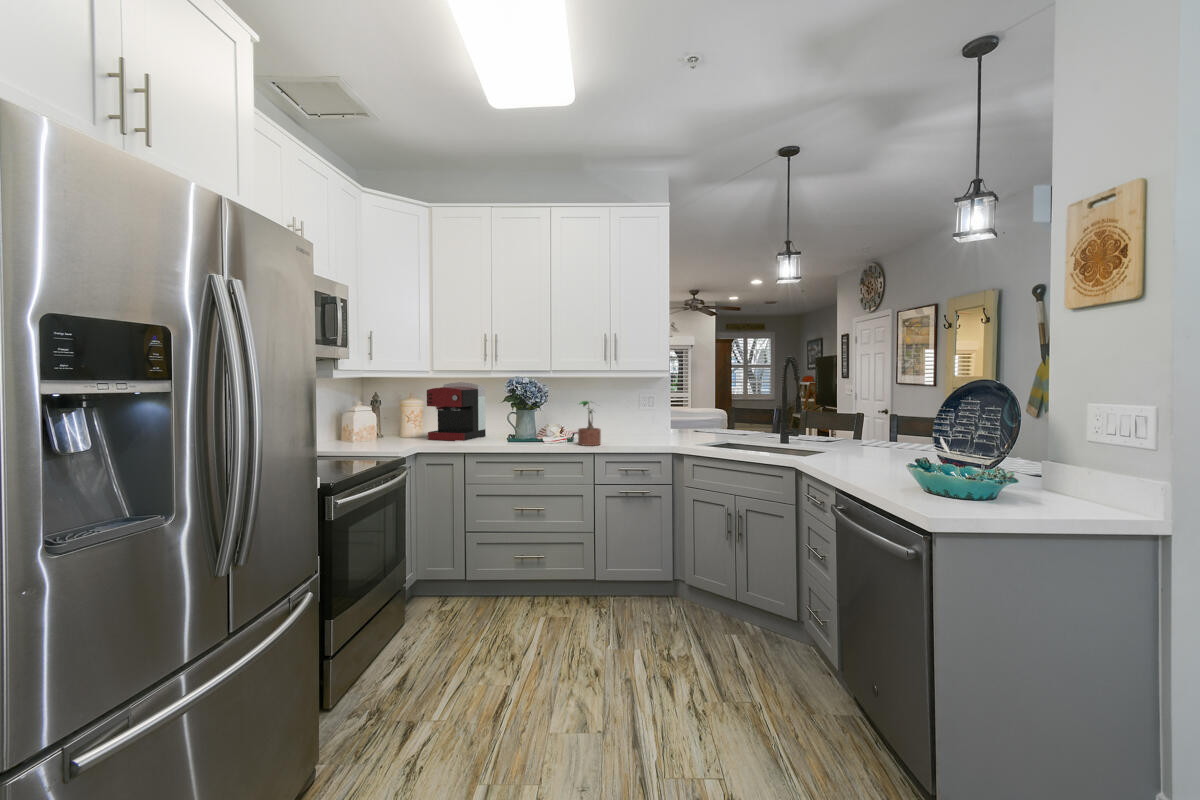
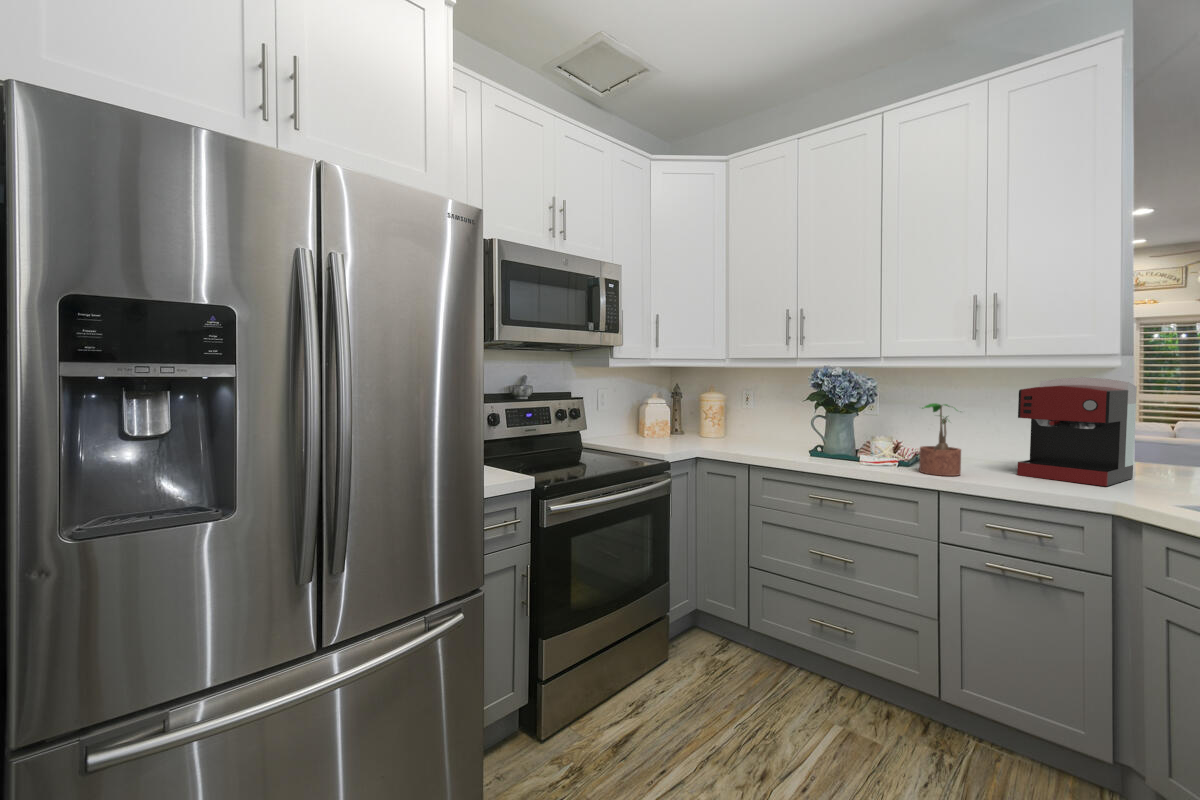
coffee maker: present [427,382,486,441] -> present [1017,377,1137,486]

